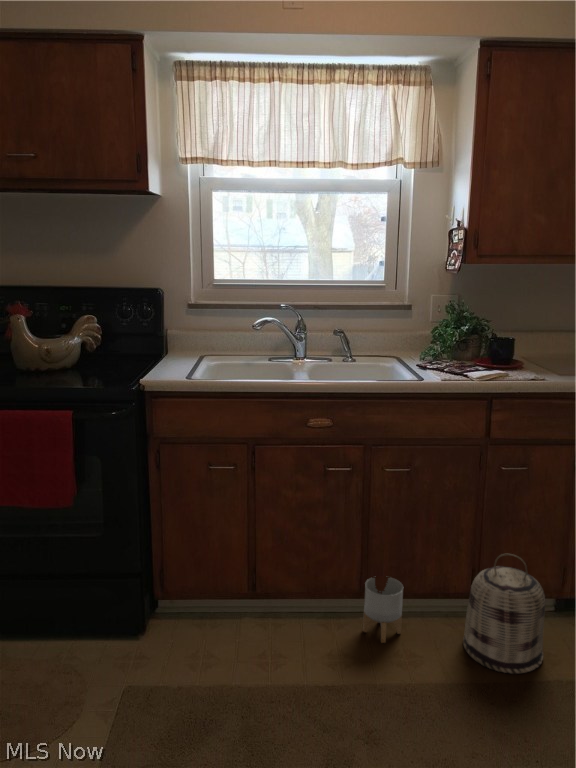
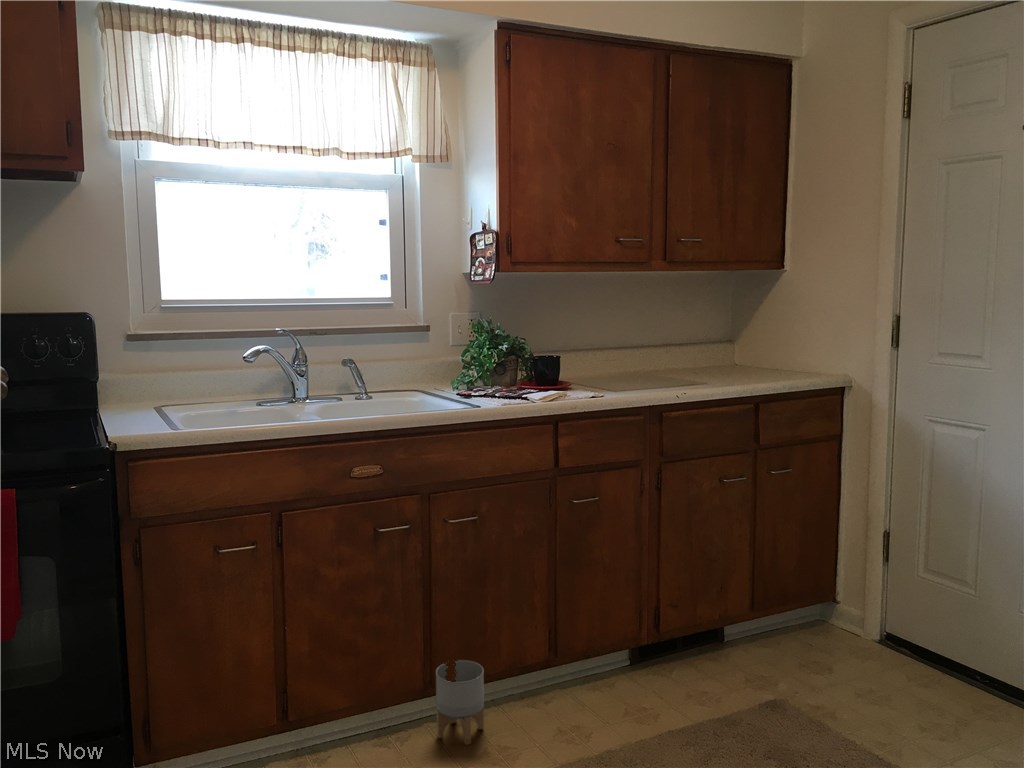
basket: present [463,553,545,674] -> none [556,597,646,739]

